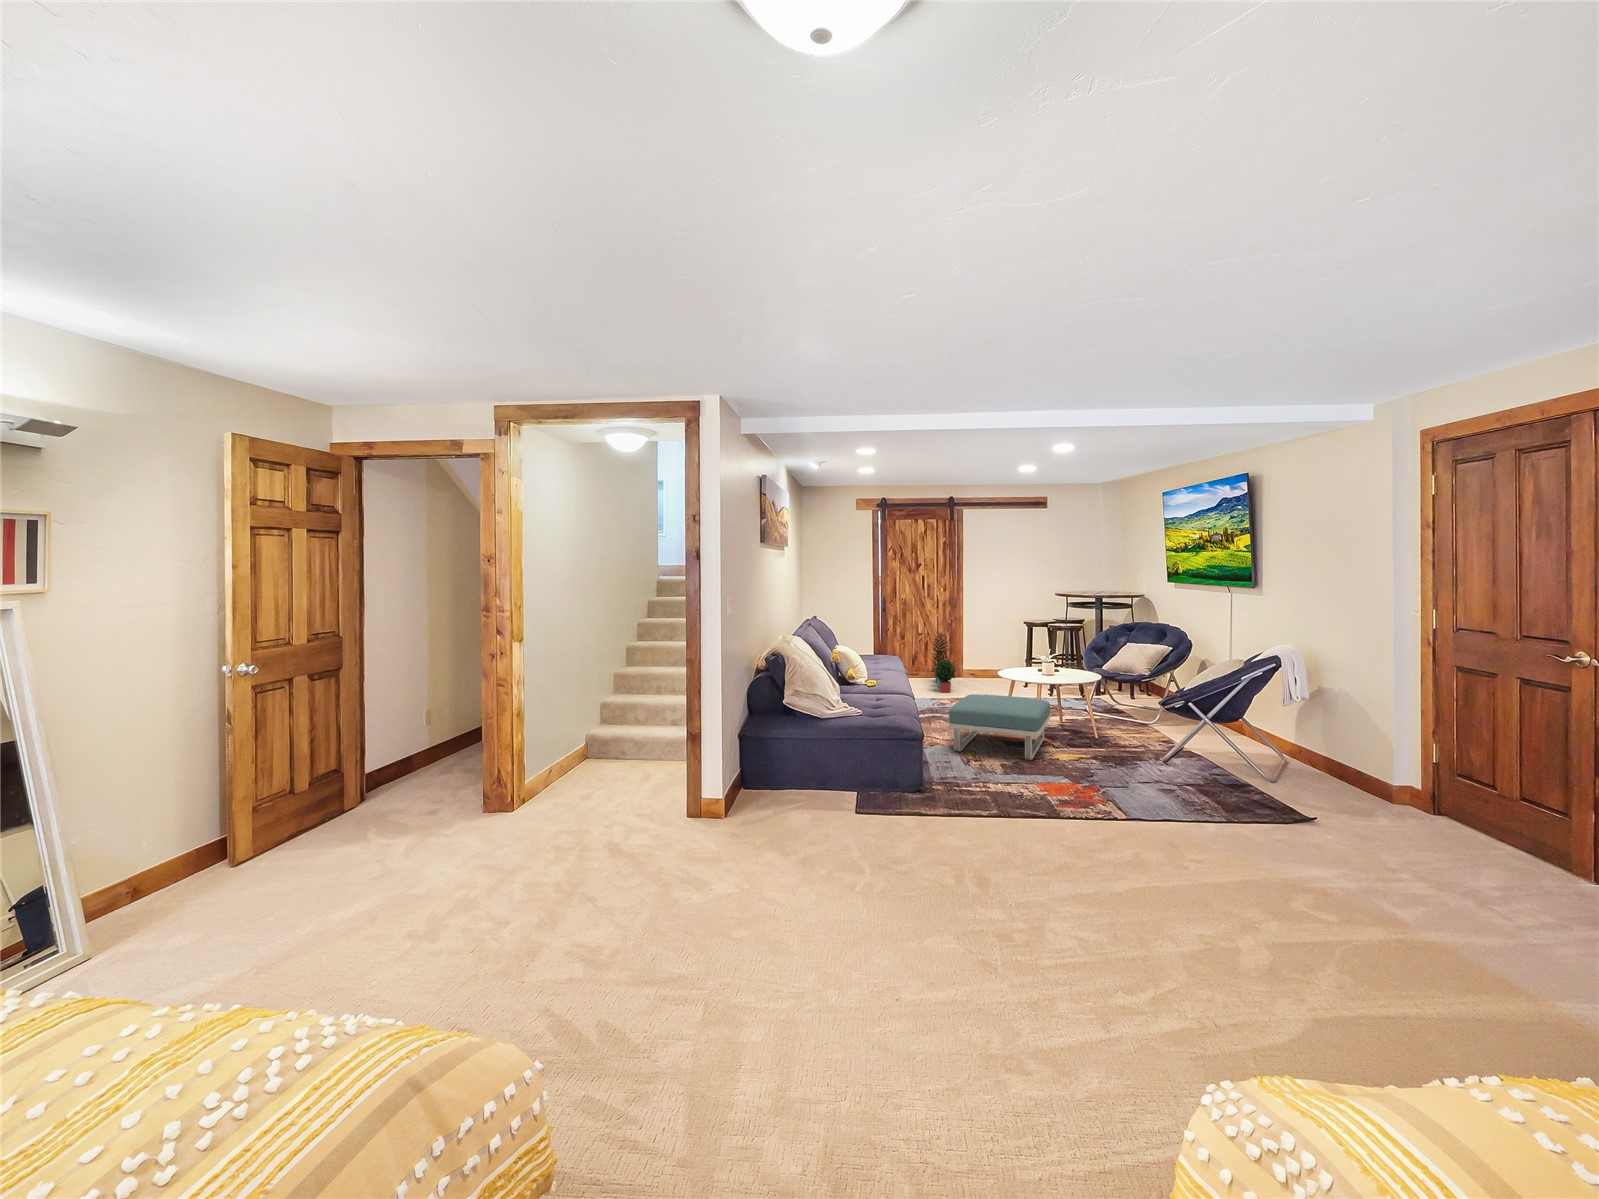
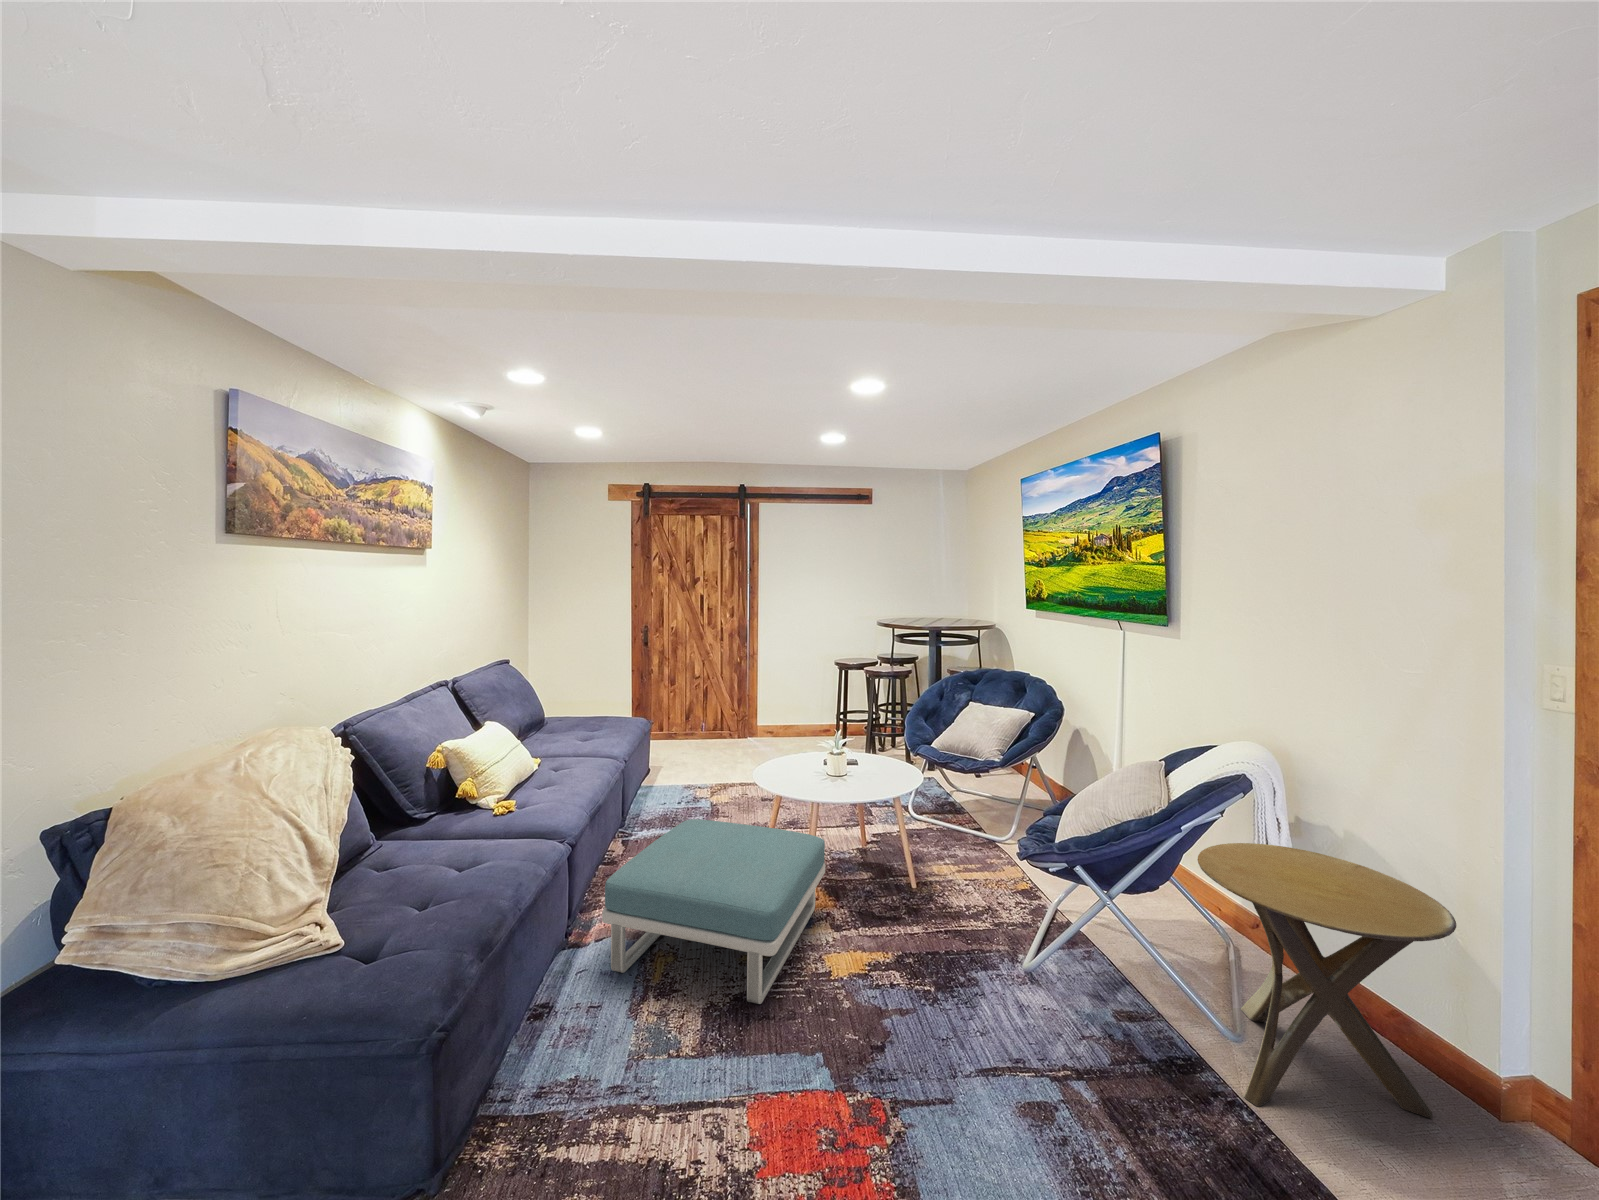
potted plant: present [931,633,956,692] -> none [701,674,737,771]
side table: none [1247,690,1356,792] -> present [1197,843,1456,1118]

